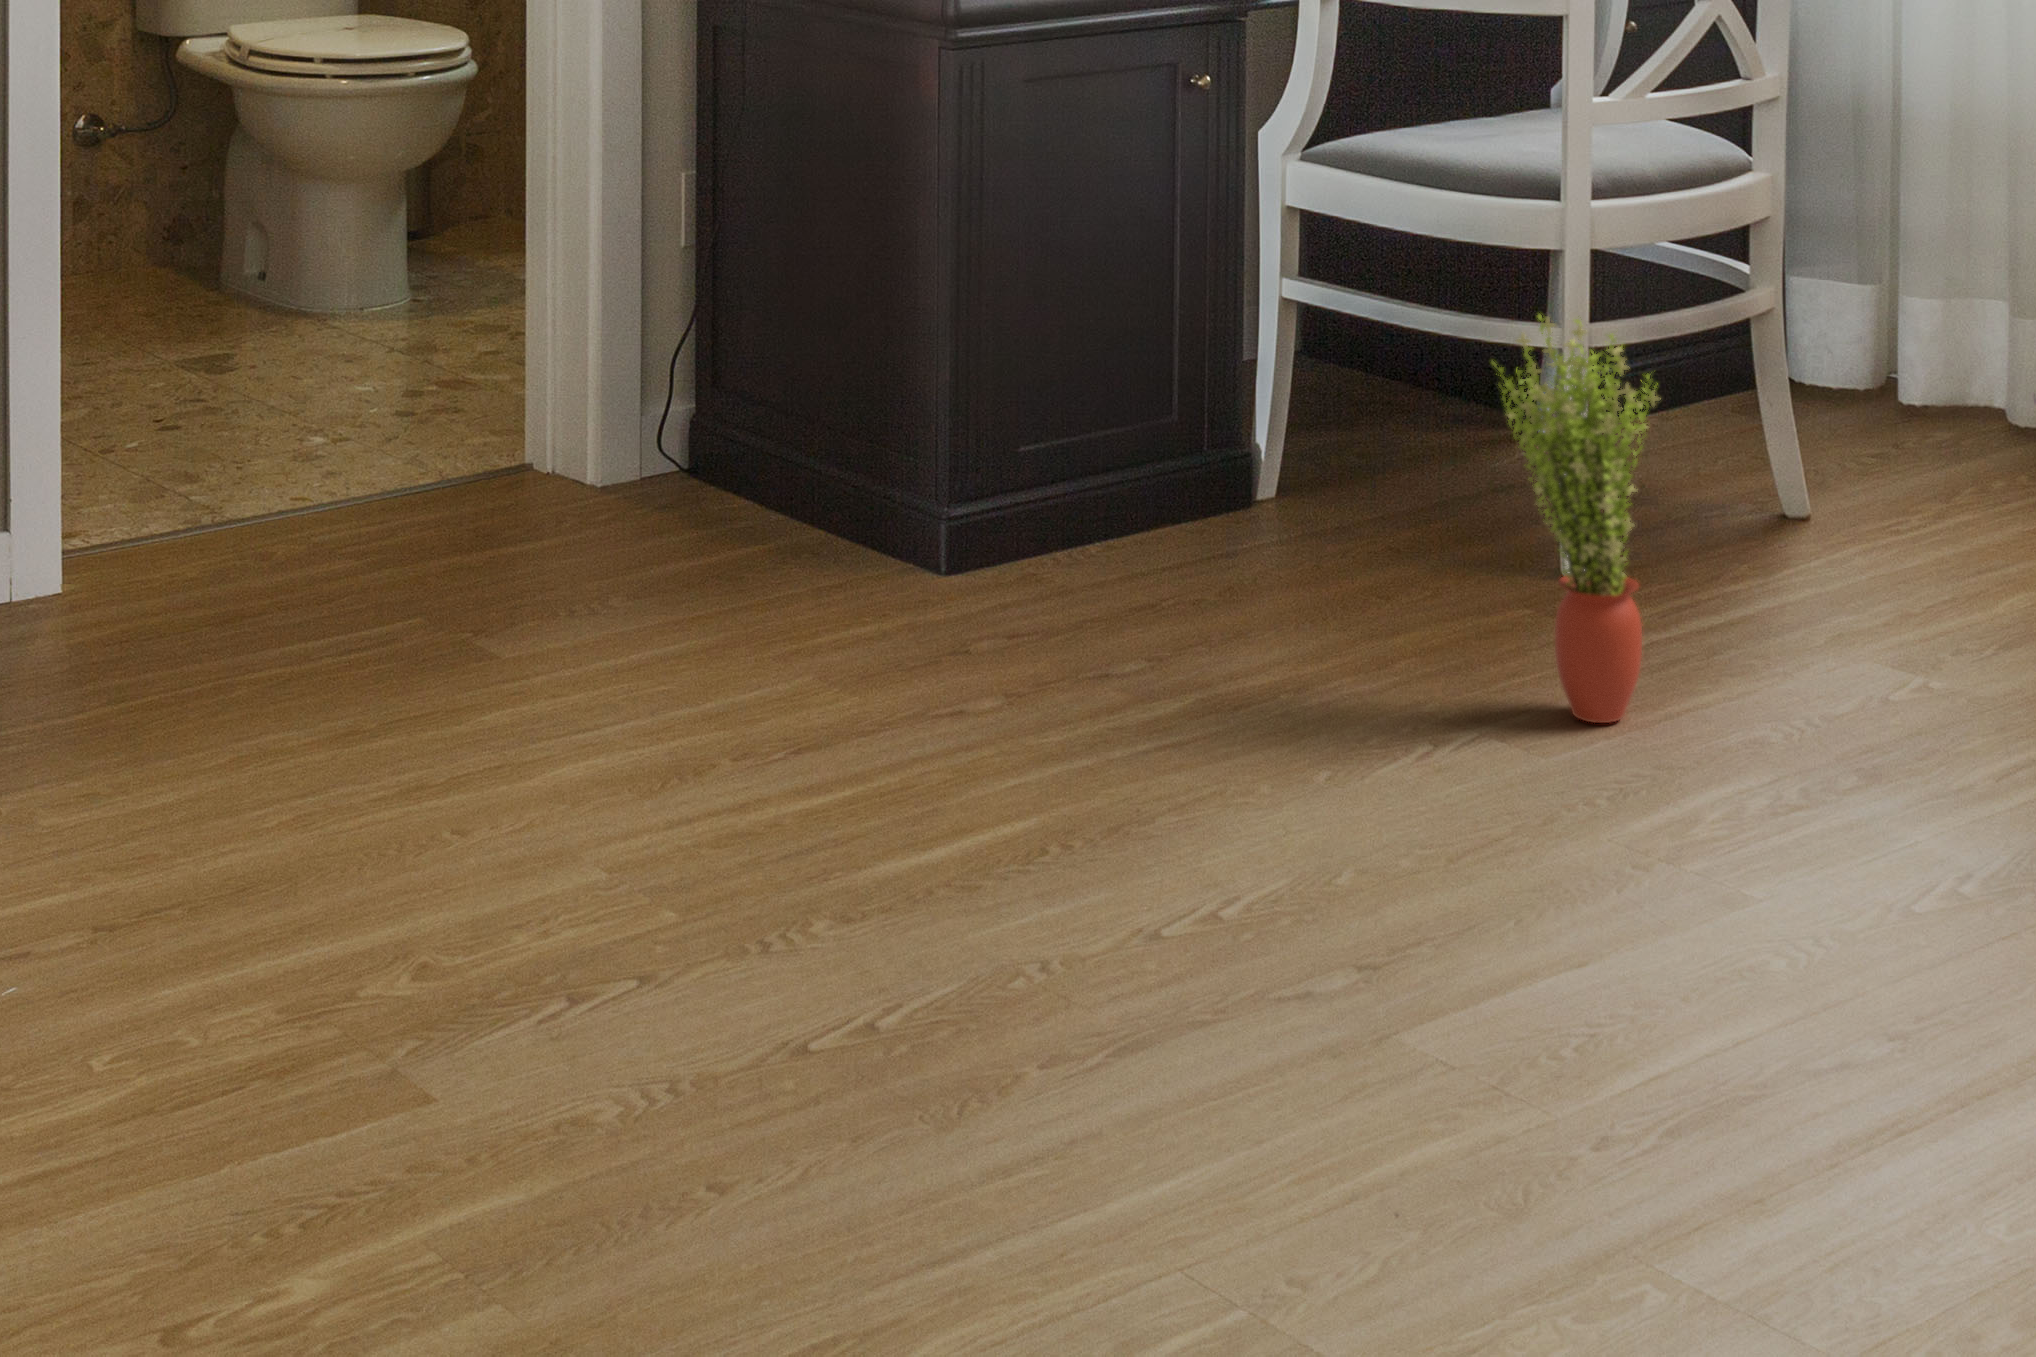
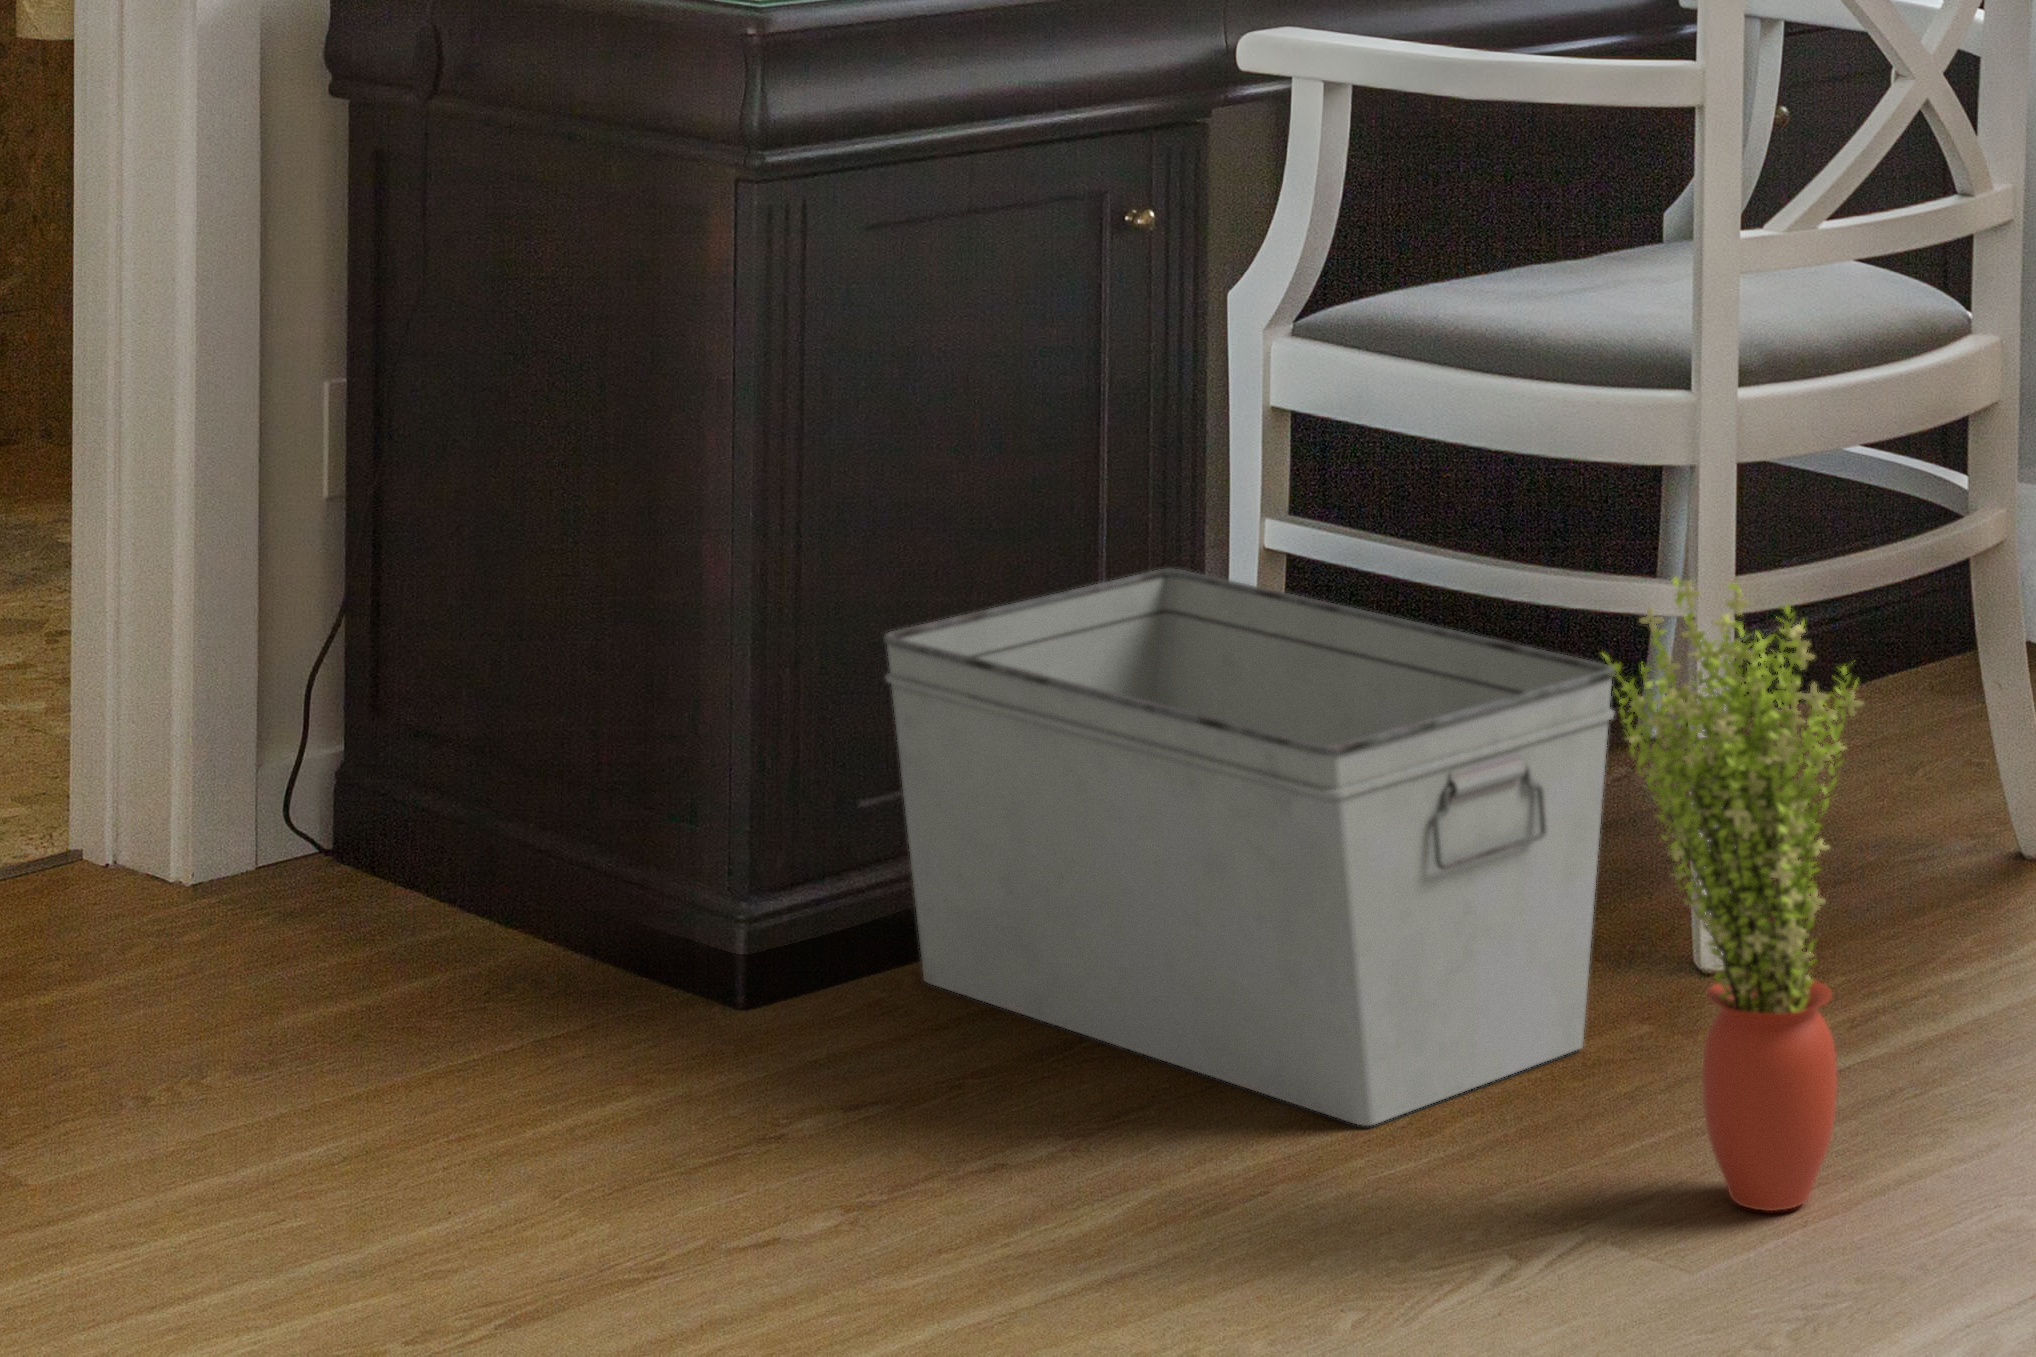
storage bin: none [1035,307,1504,661] -> present [884,569,1616,1126]

